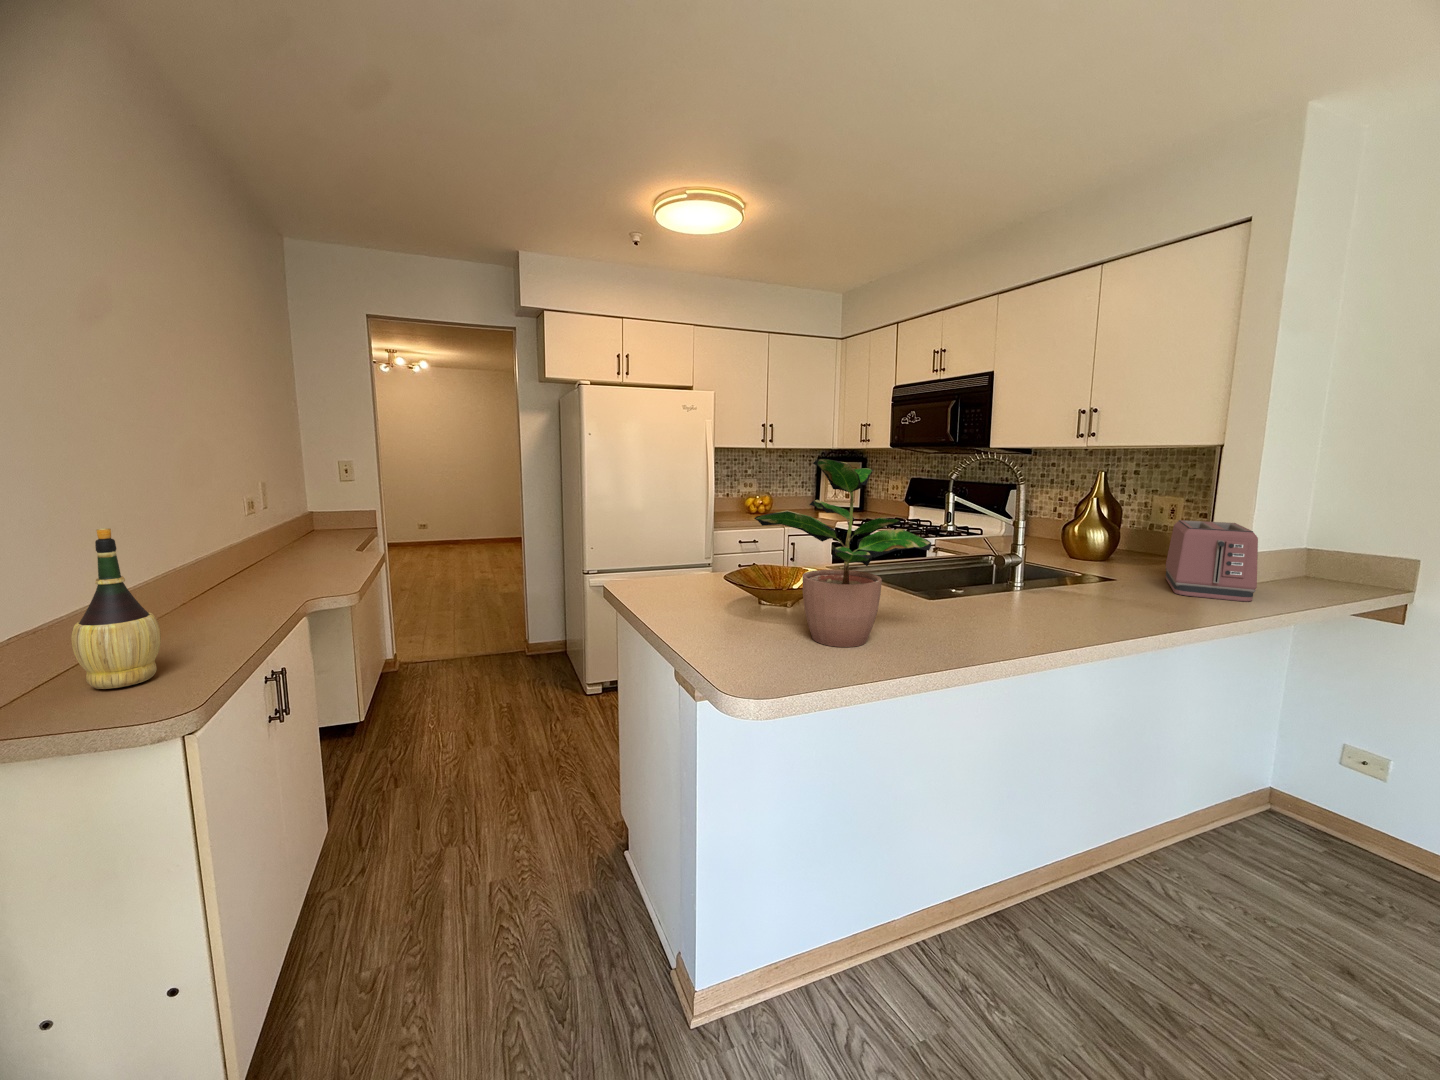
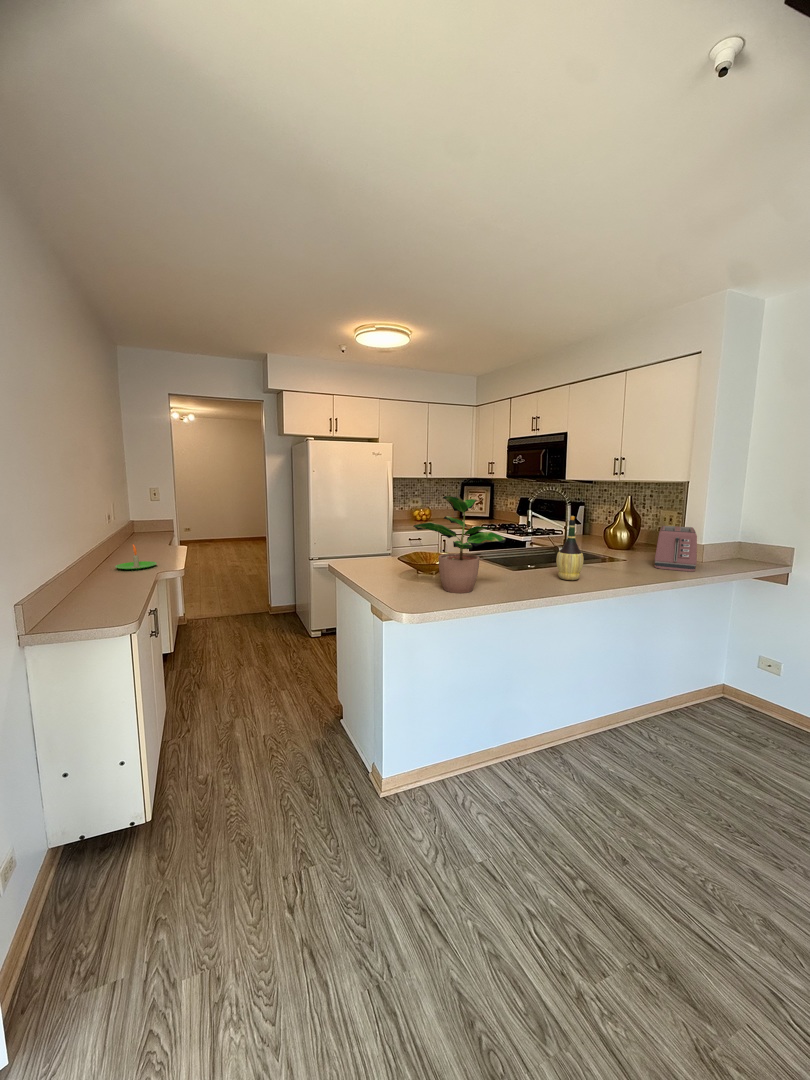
wine bottle: present [71,528,161,689] -> present [556,516,584,580]
candle: none [237,550,313,594] -> present [115,545,157,570]

